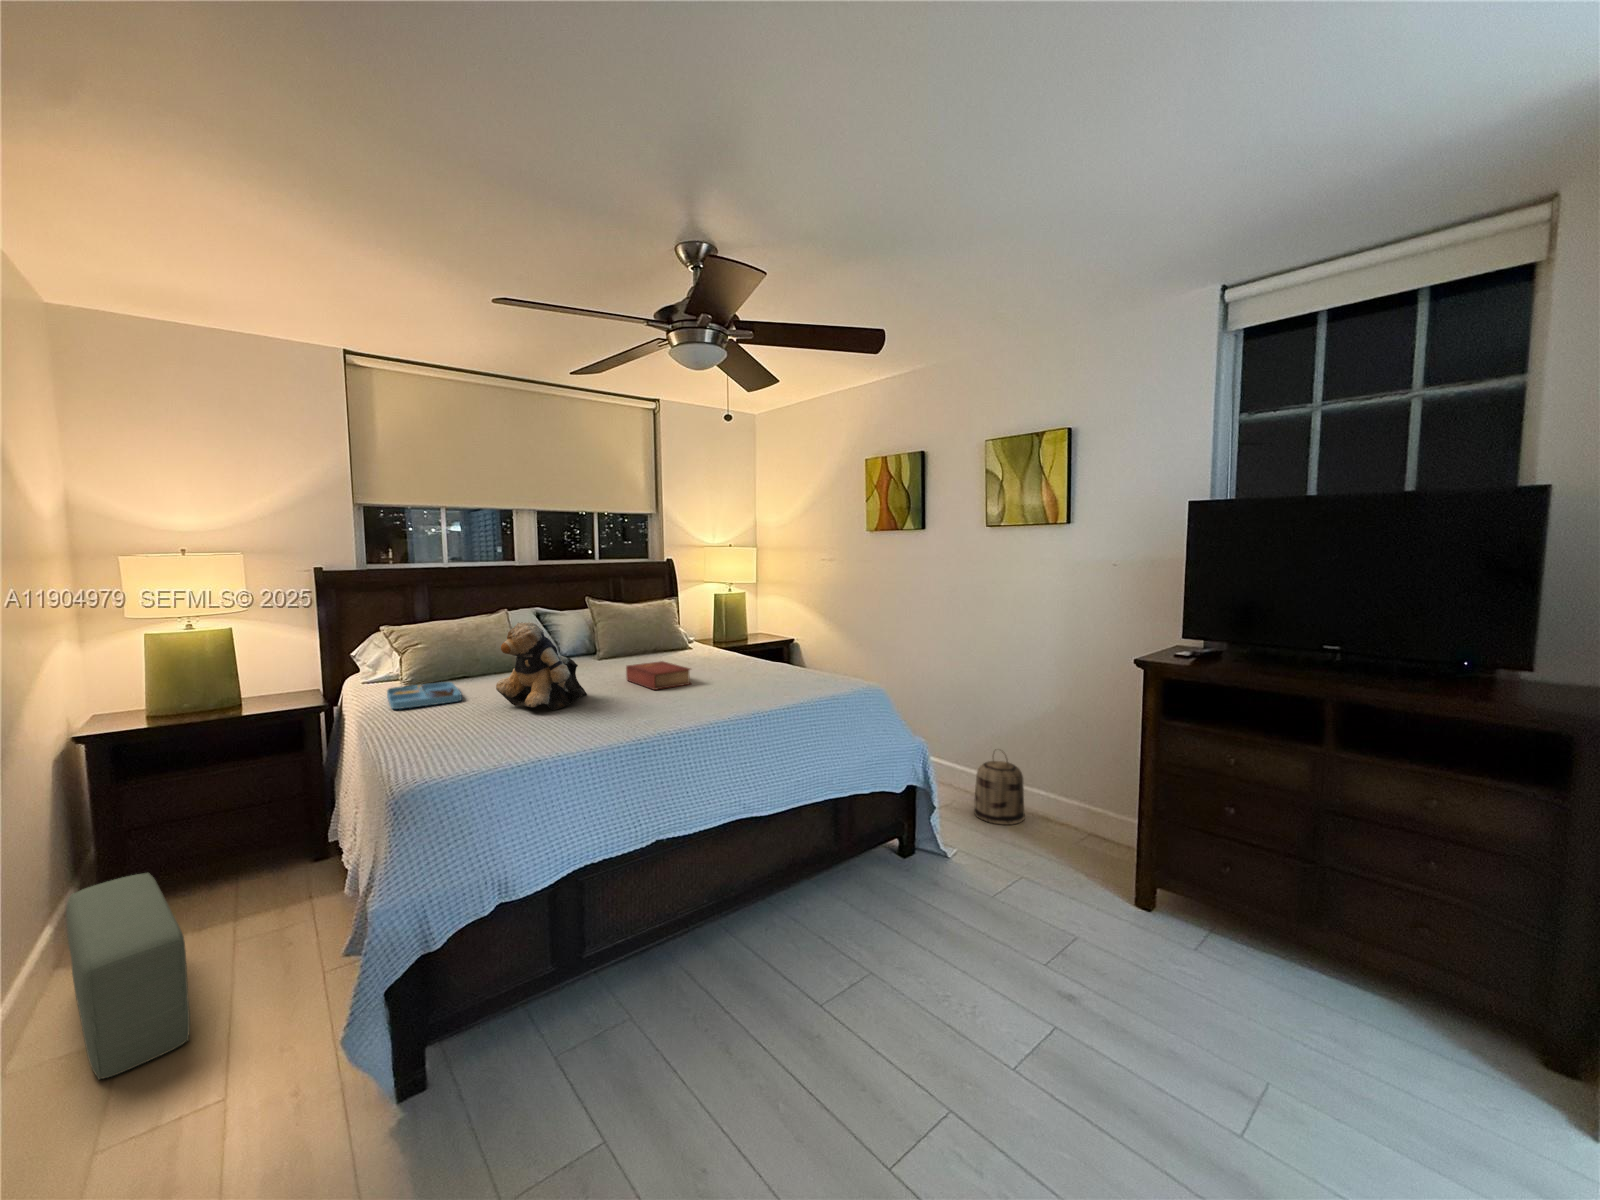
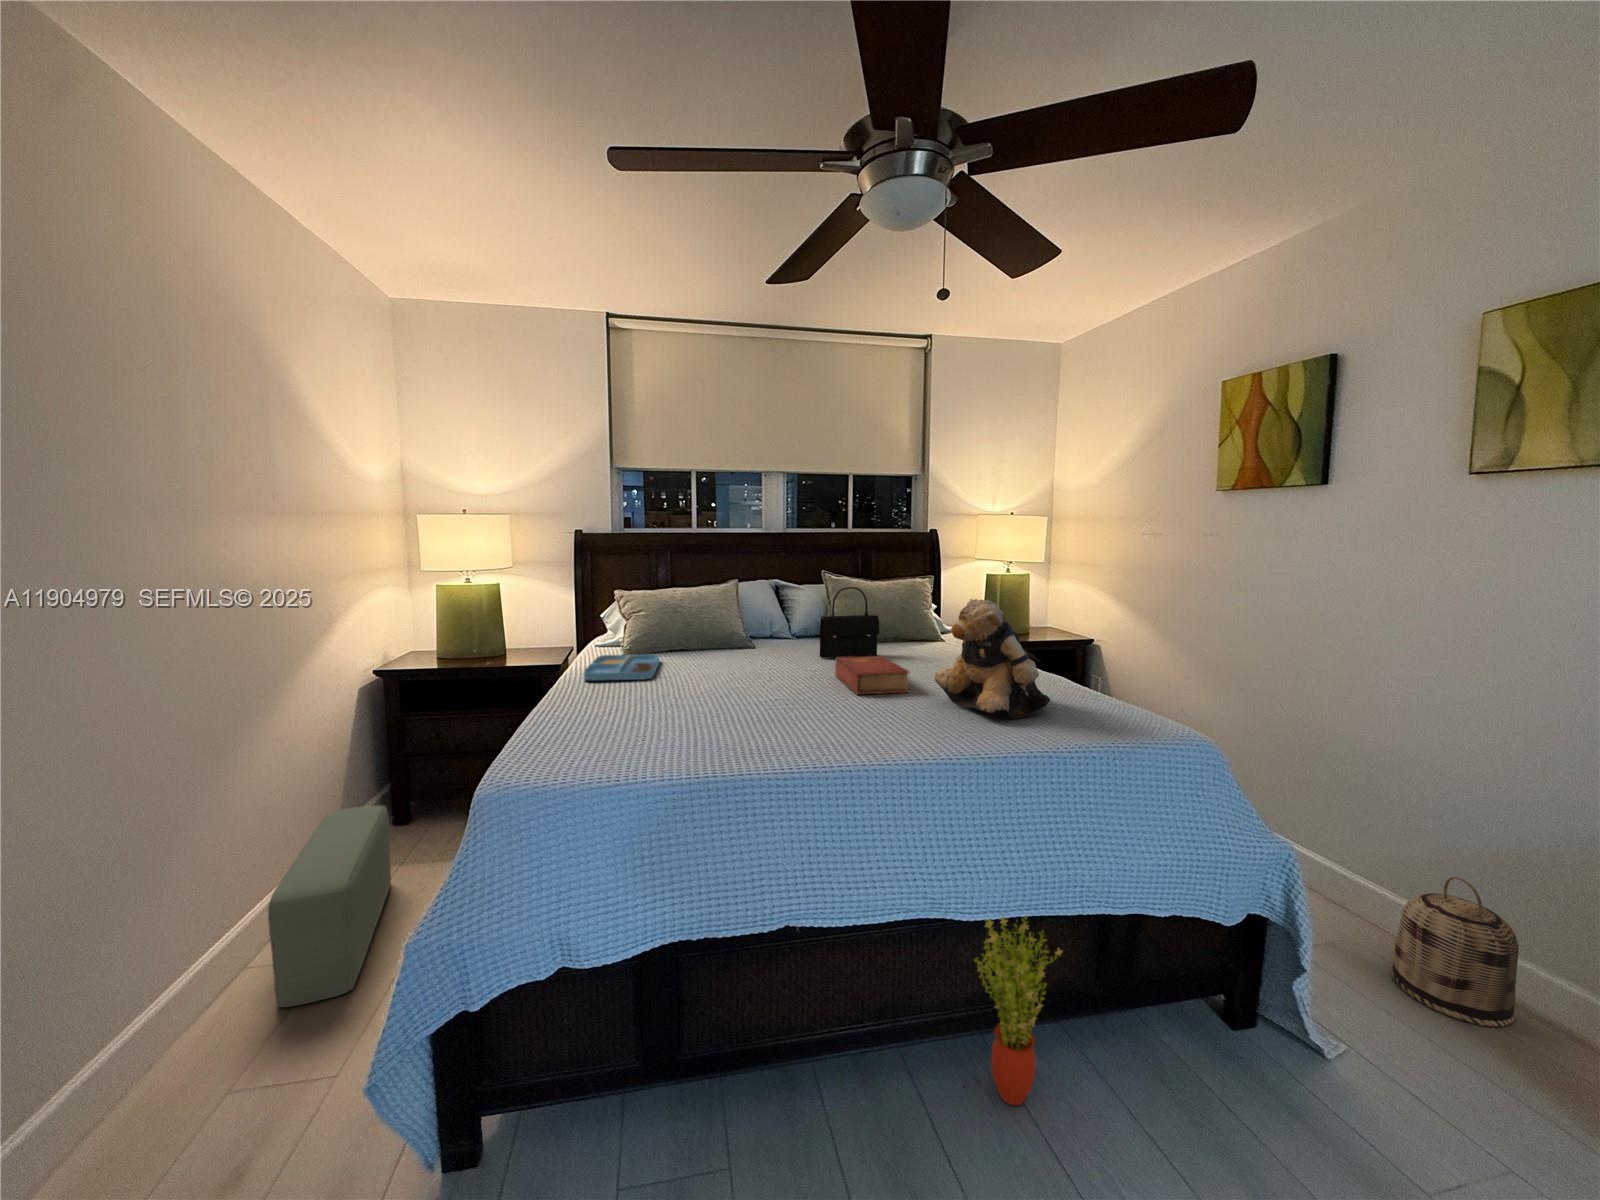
handbag: none [601,610,649,670] -> present [820,587,879,658]
teddy bear: present [496,622,586,710] -> present [935,599,1050,719]
potted plant: none [772,805,820,928] -> present [975,917,1062,1105]

